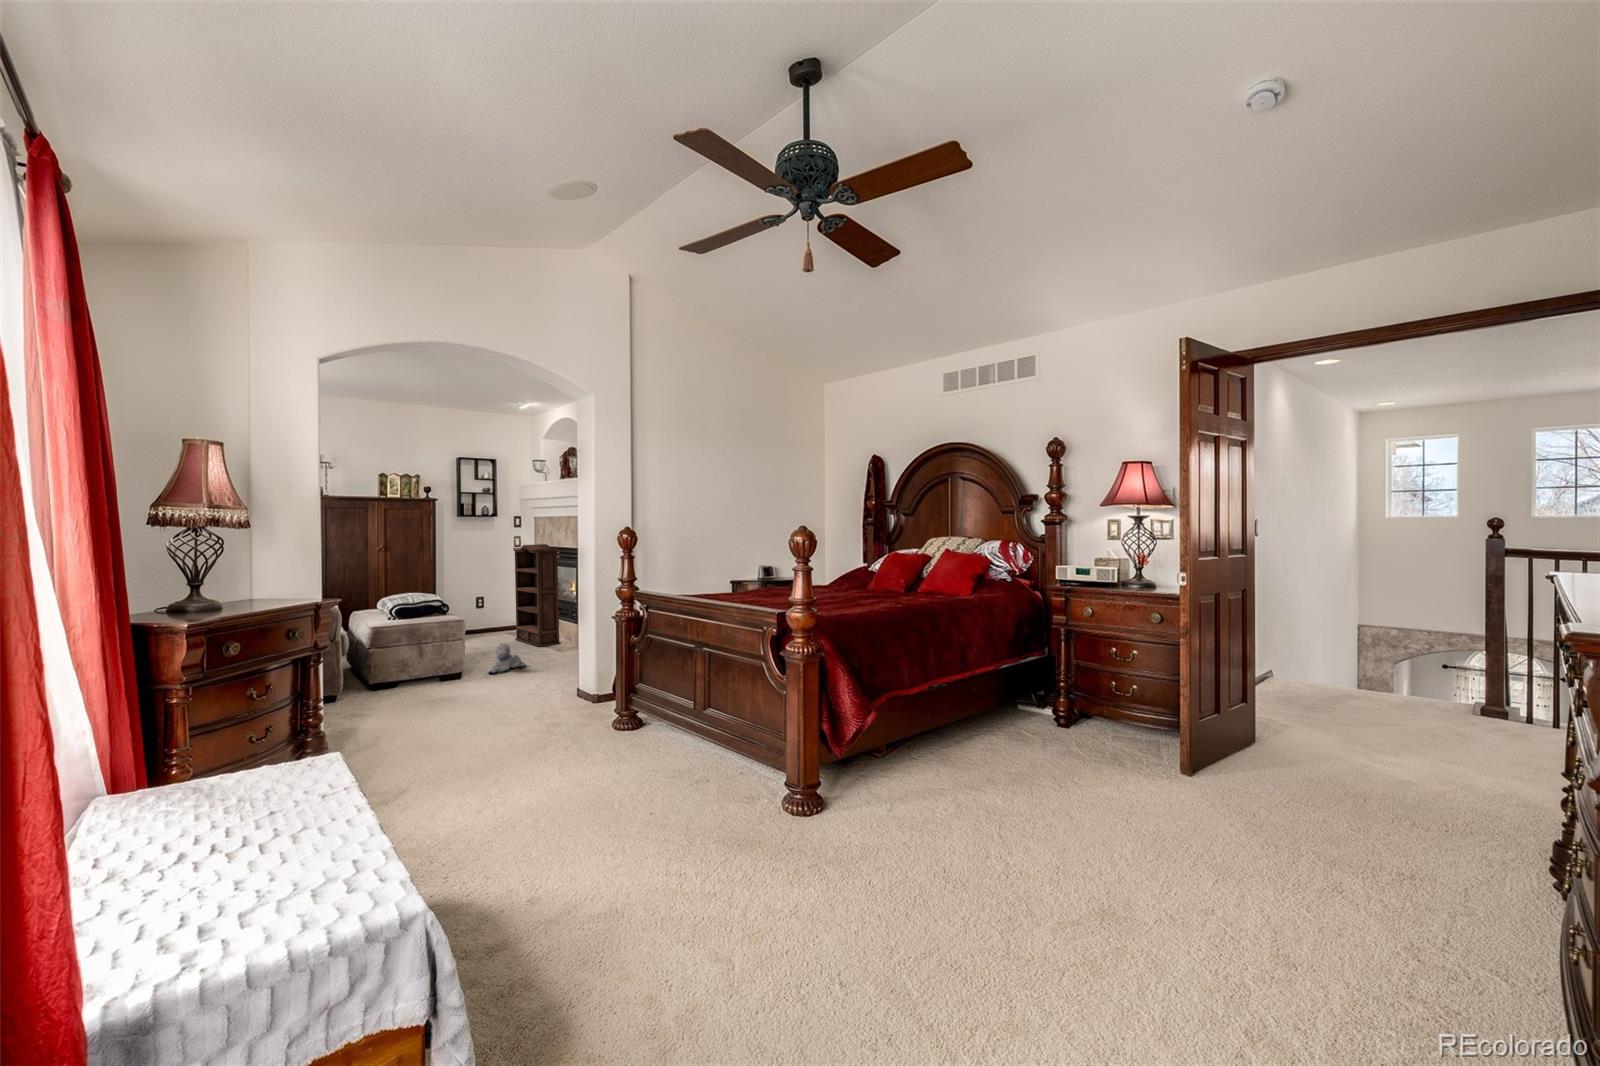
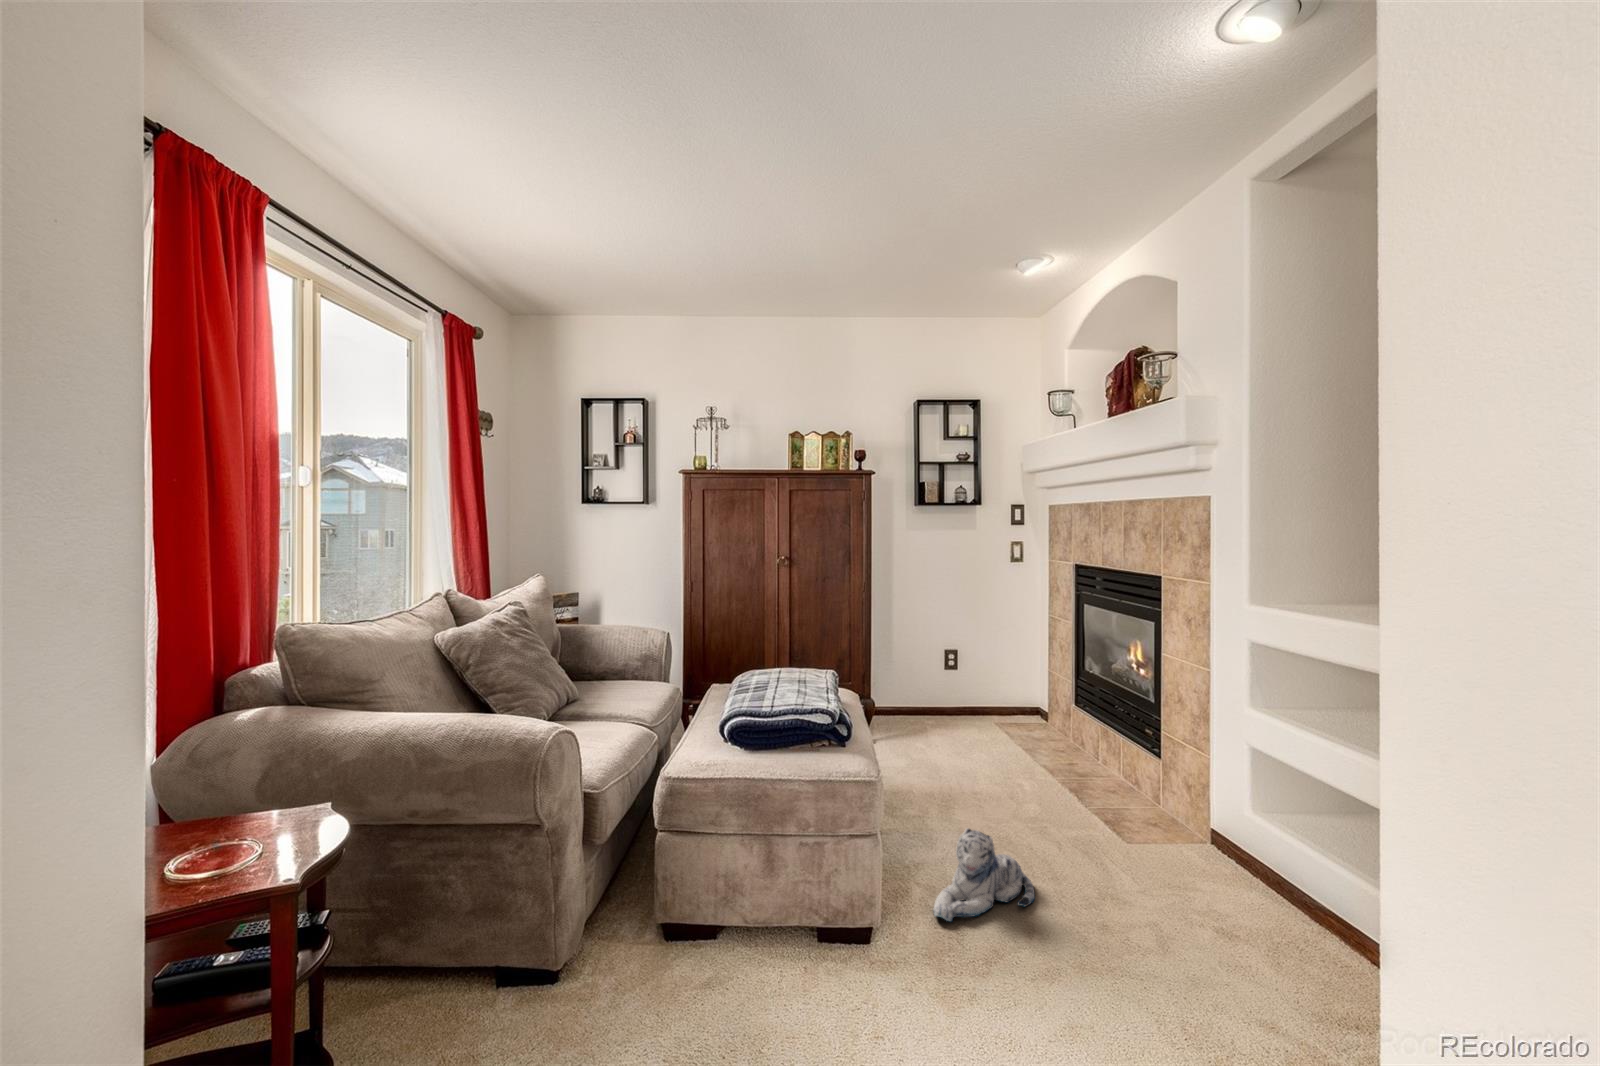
bookshelf: present [513,544,561,647] -> none [1008,558,1113,796]

